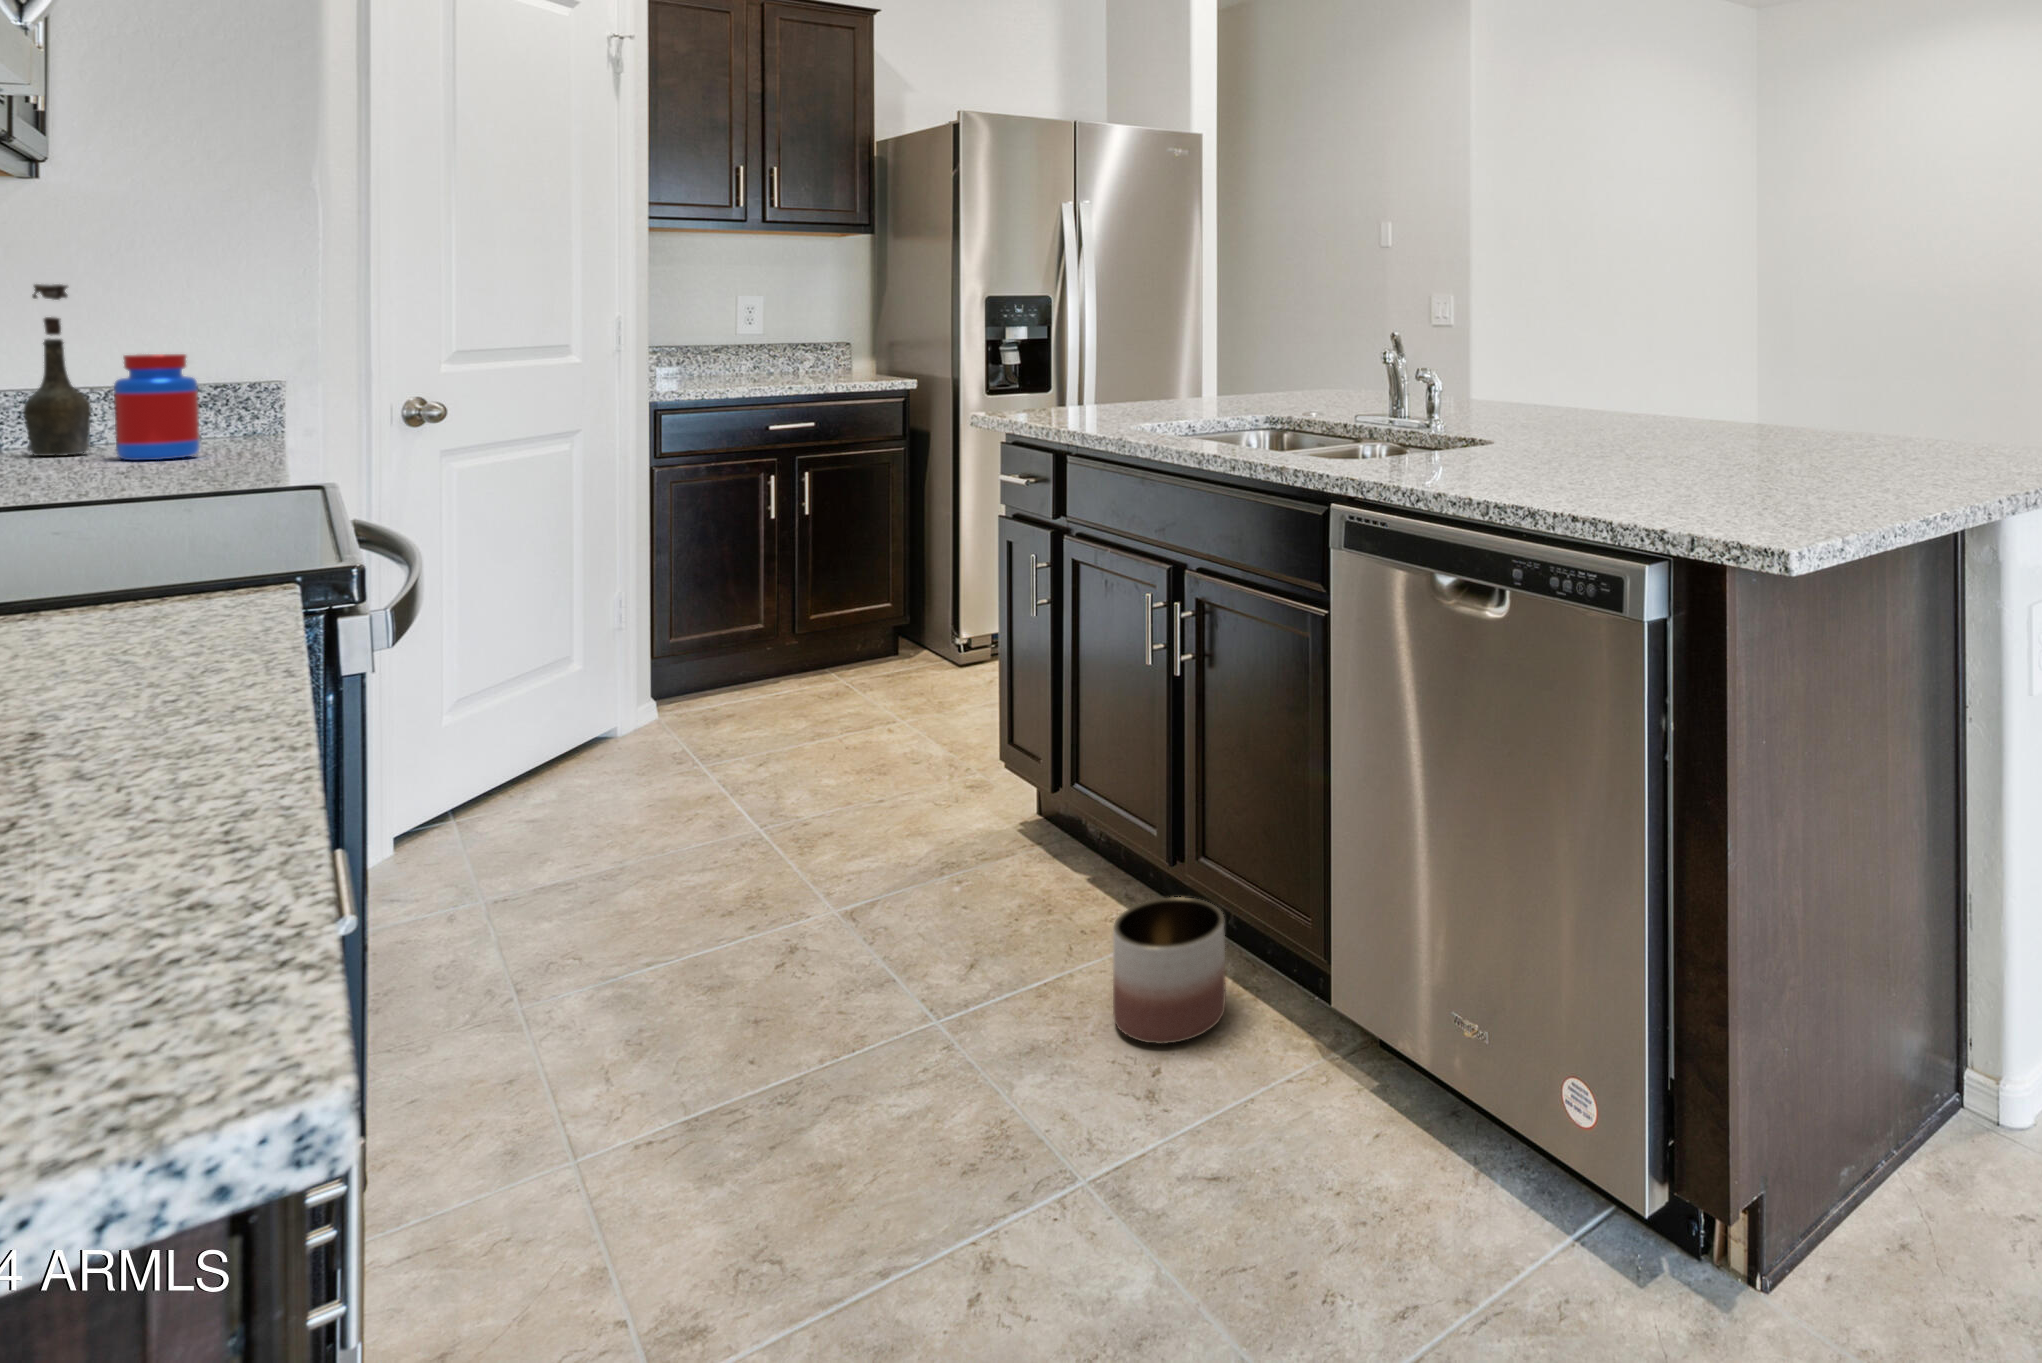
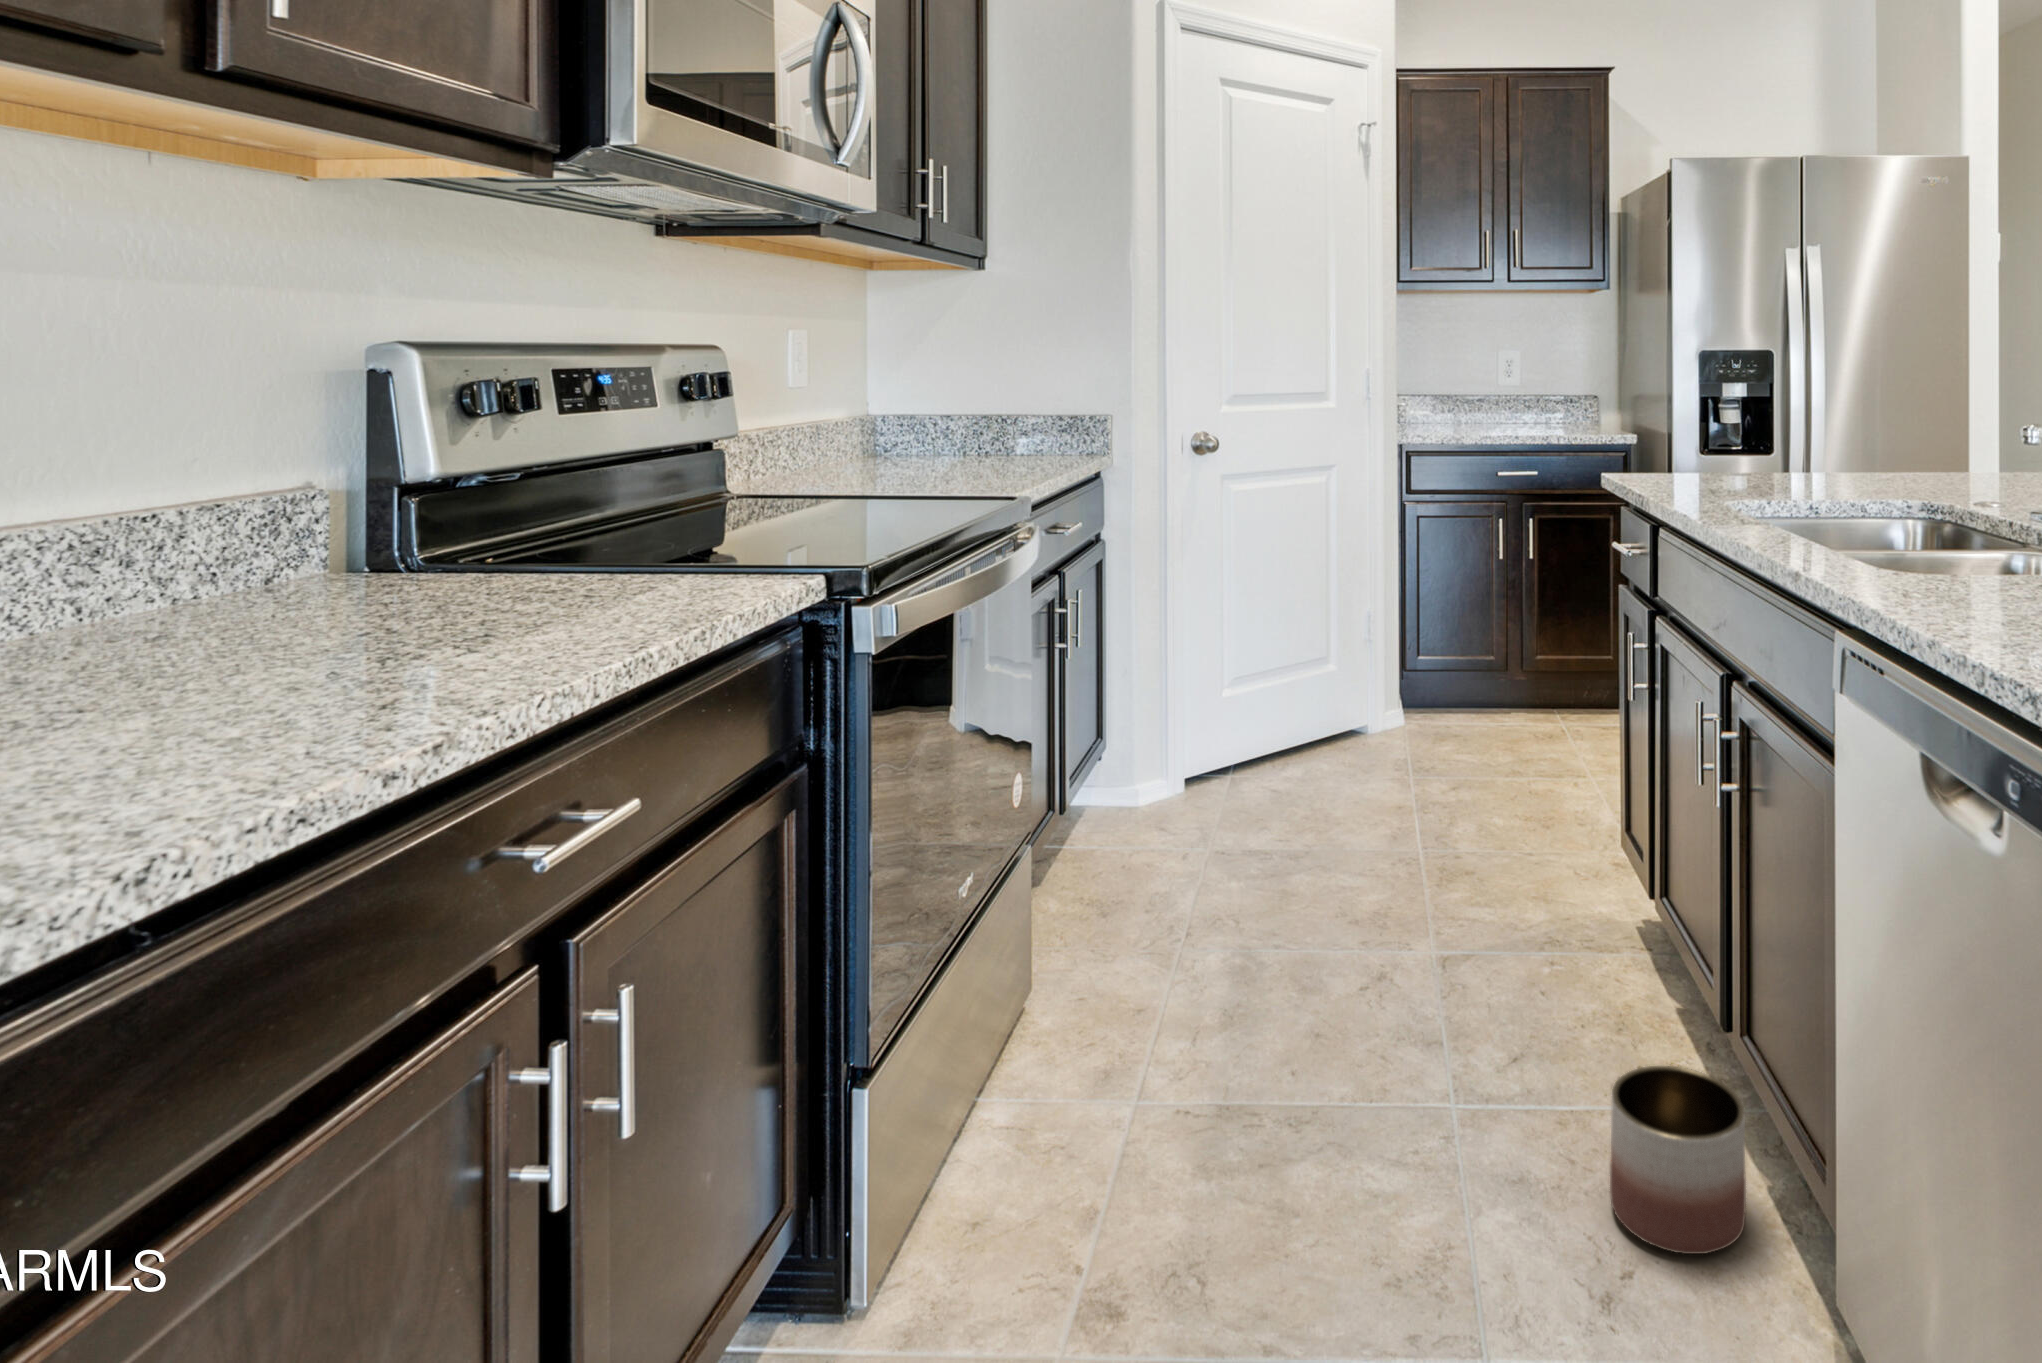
bottle: present [24,284,91,456] -> none [961,346,996,467]
jar: present [114,354,200,460] -> none [996,397,1042,475]

